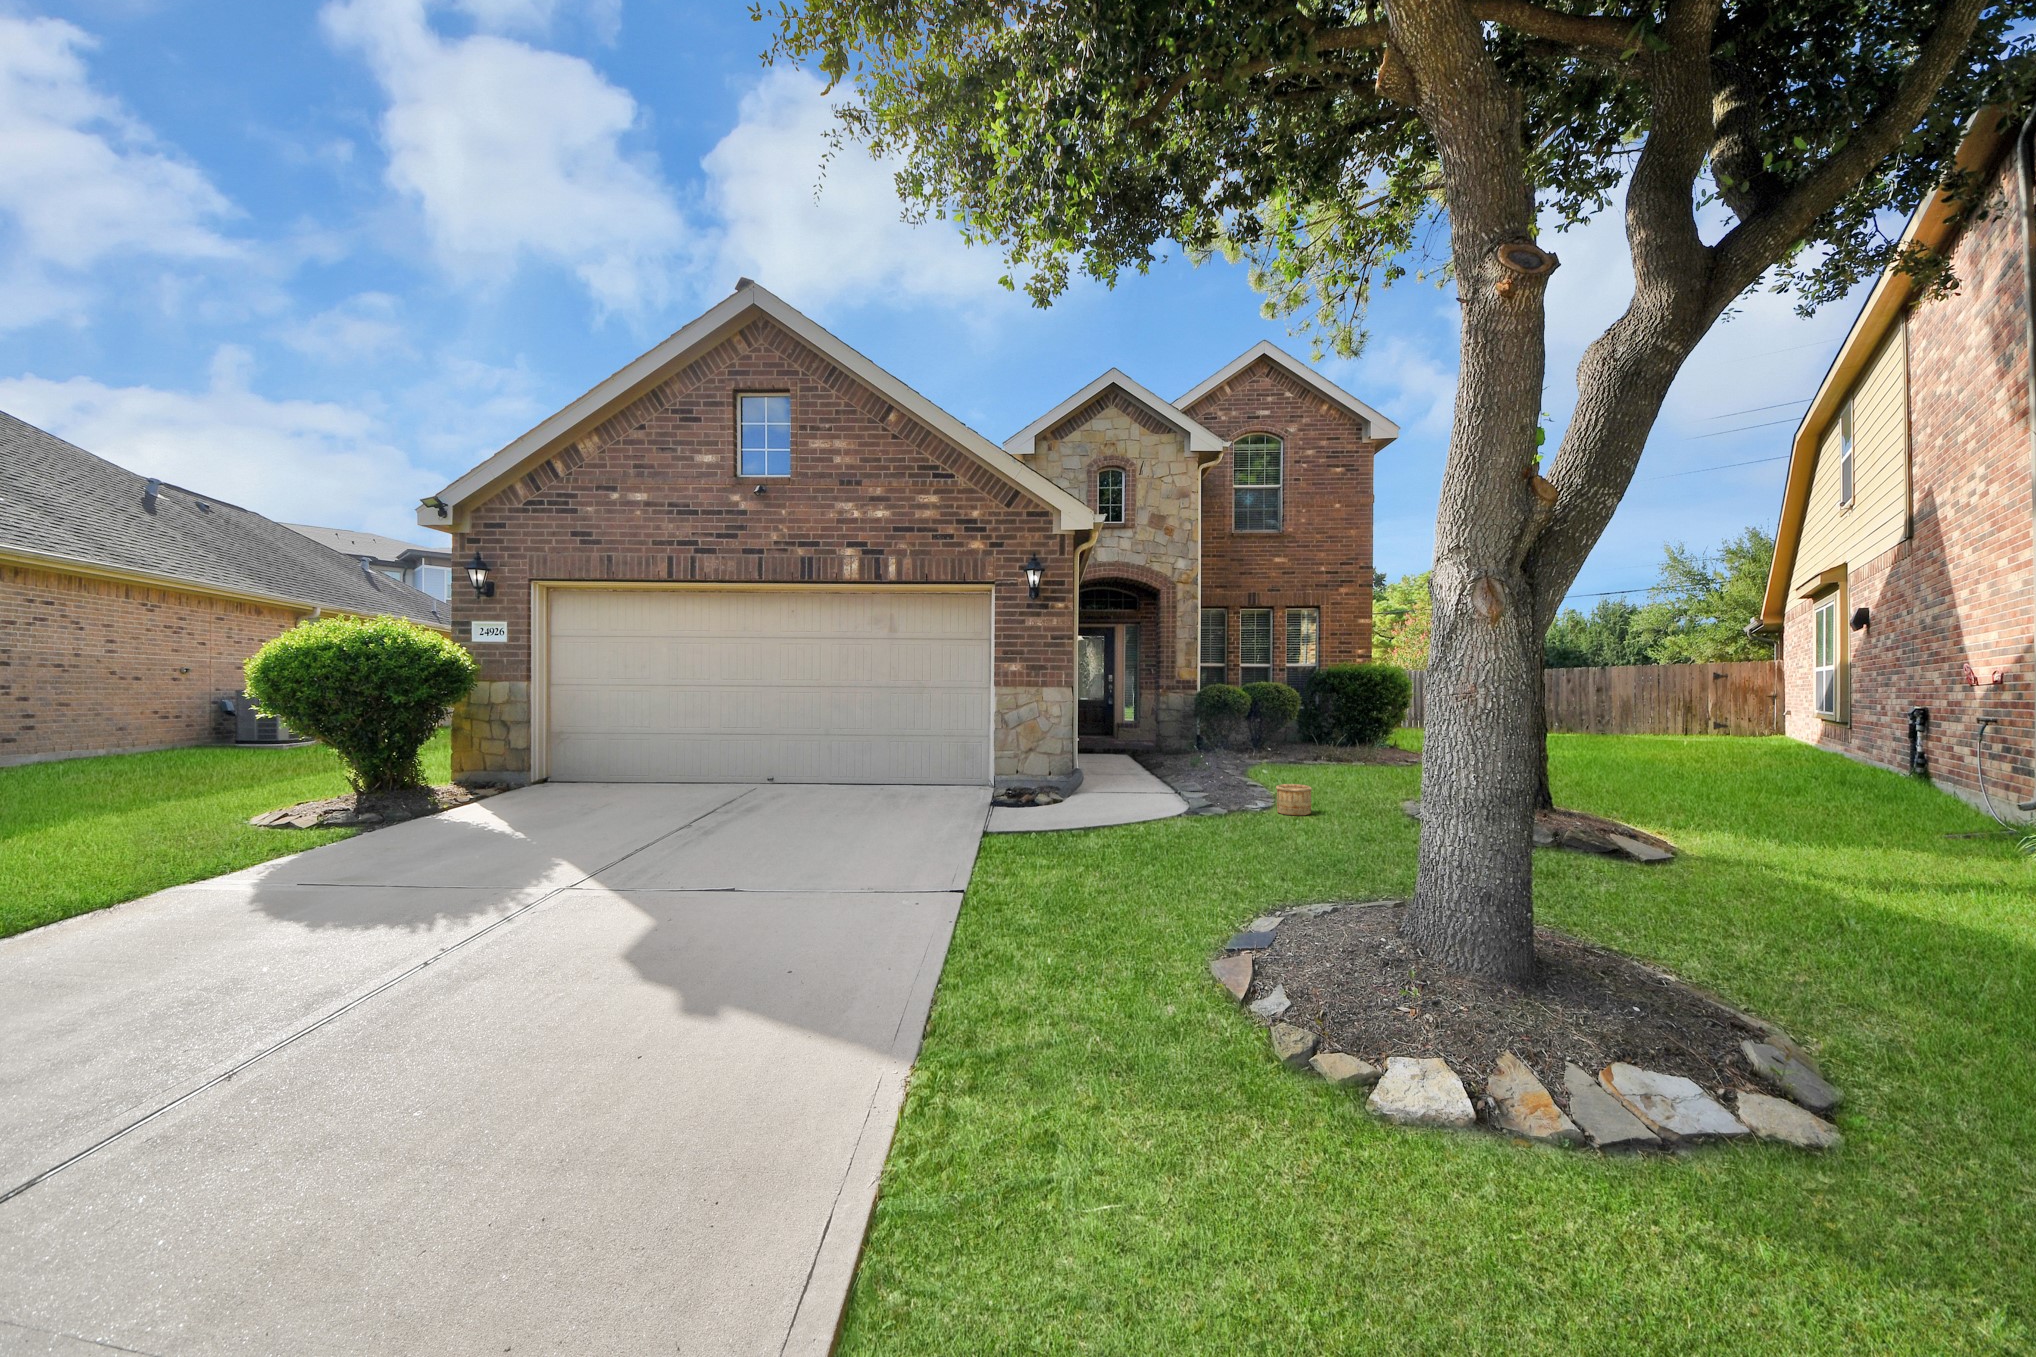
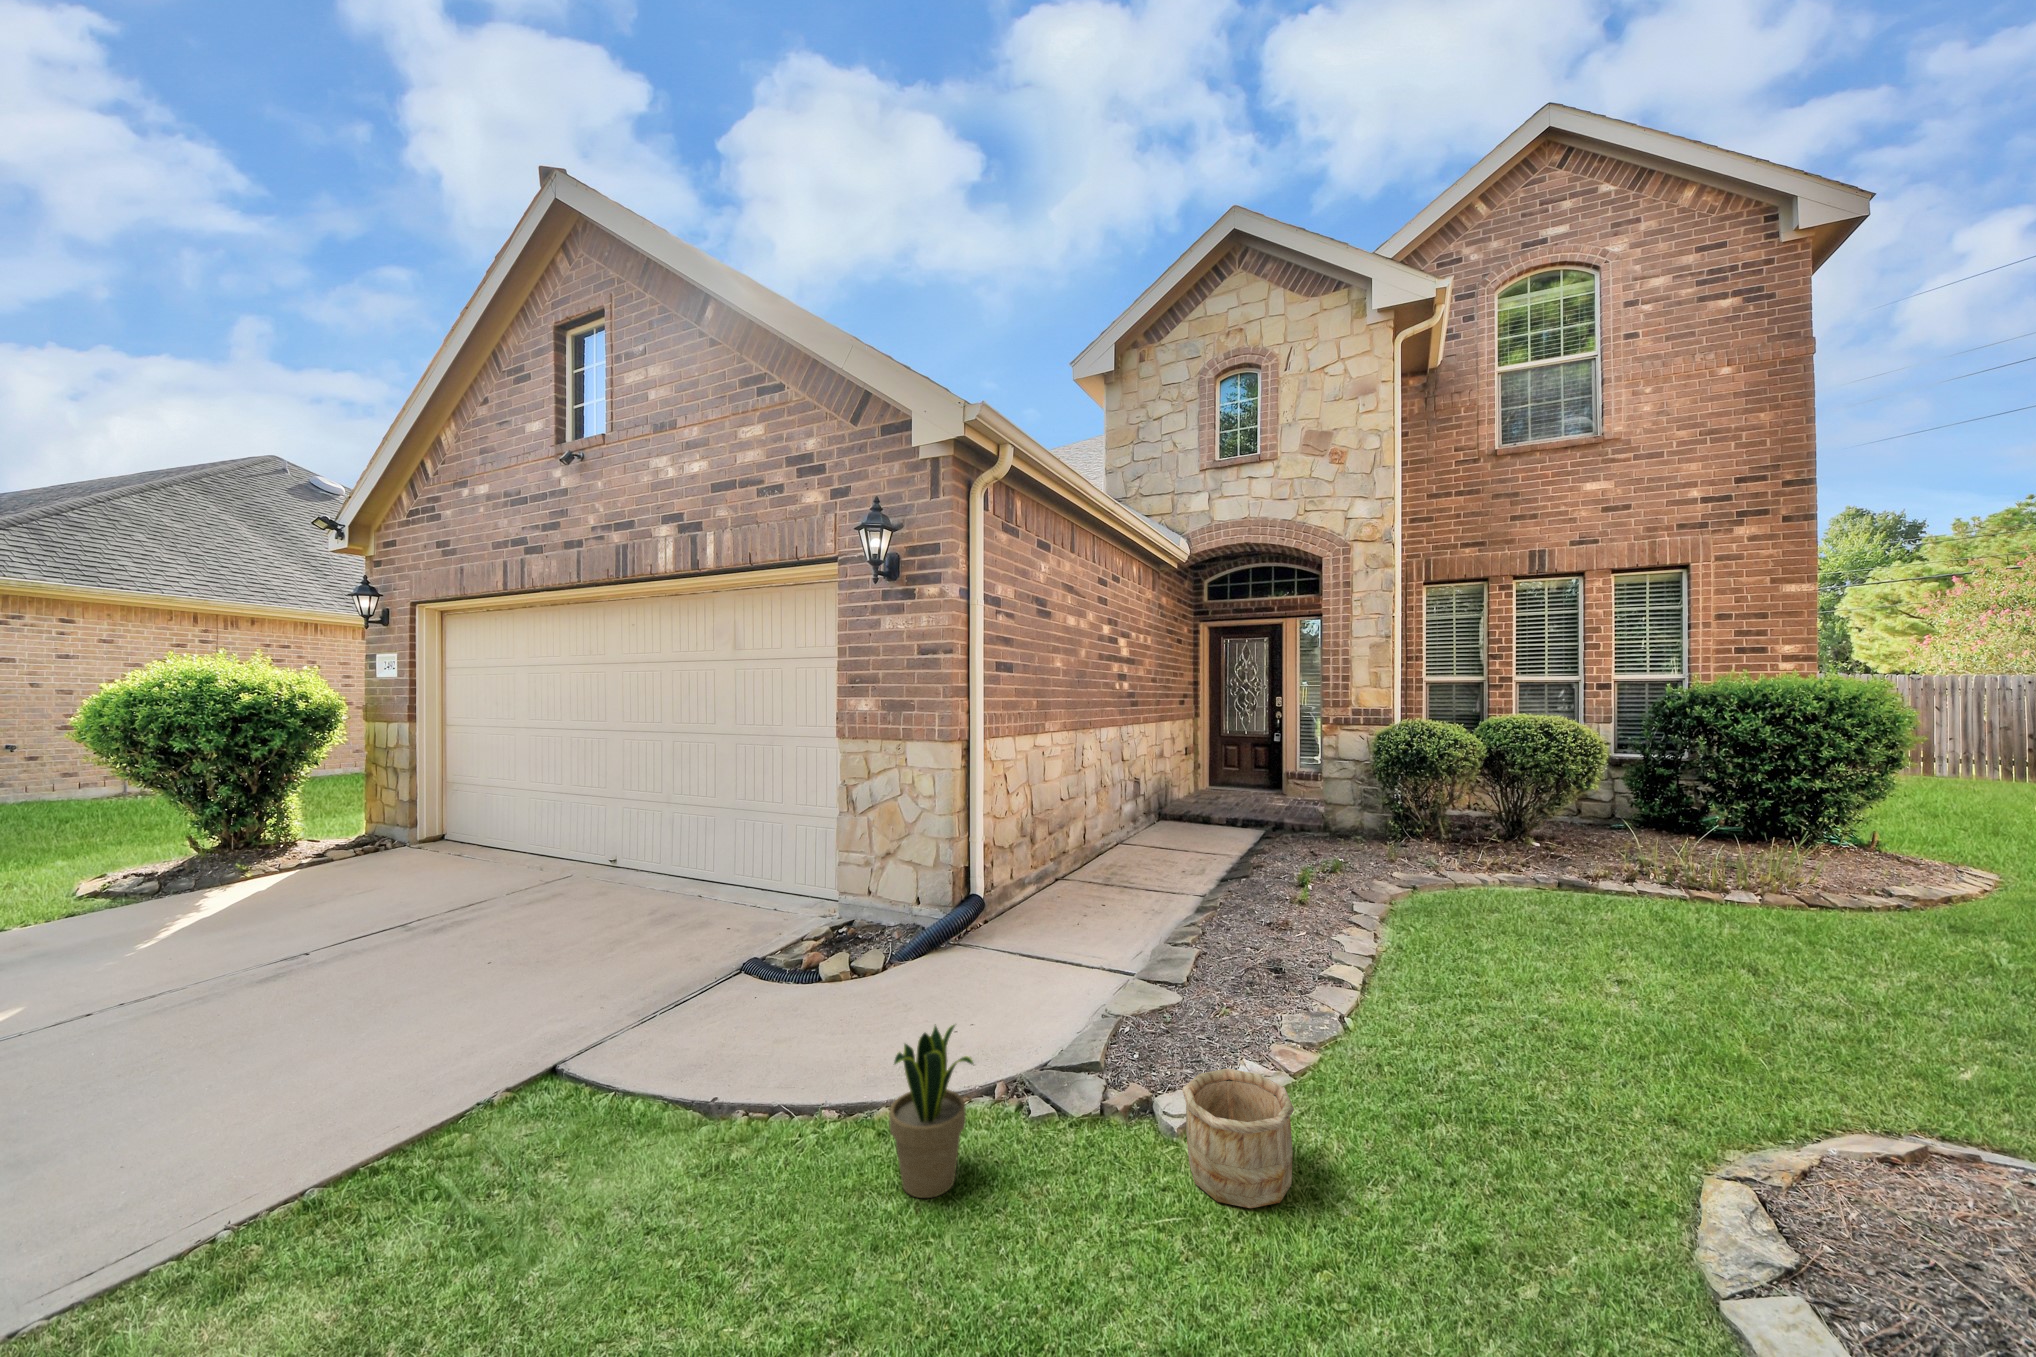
potted plant: none [1200,769,1229,823] -> present [889,1025,973,1198]

